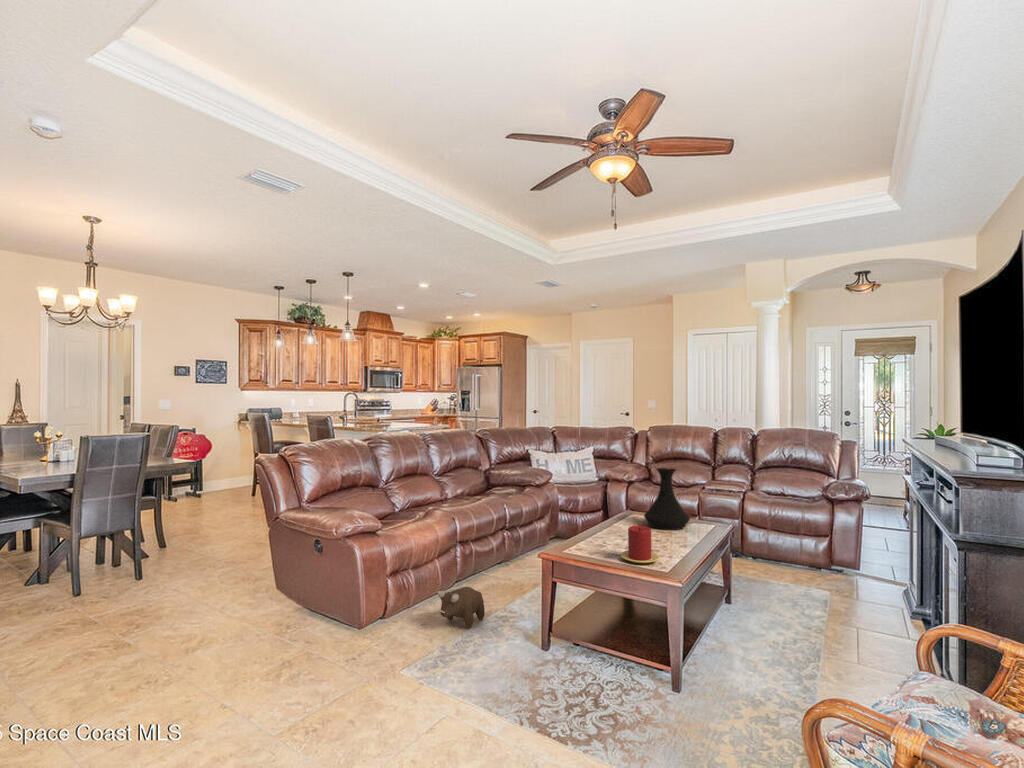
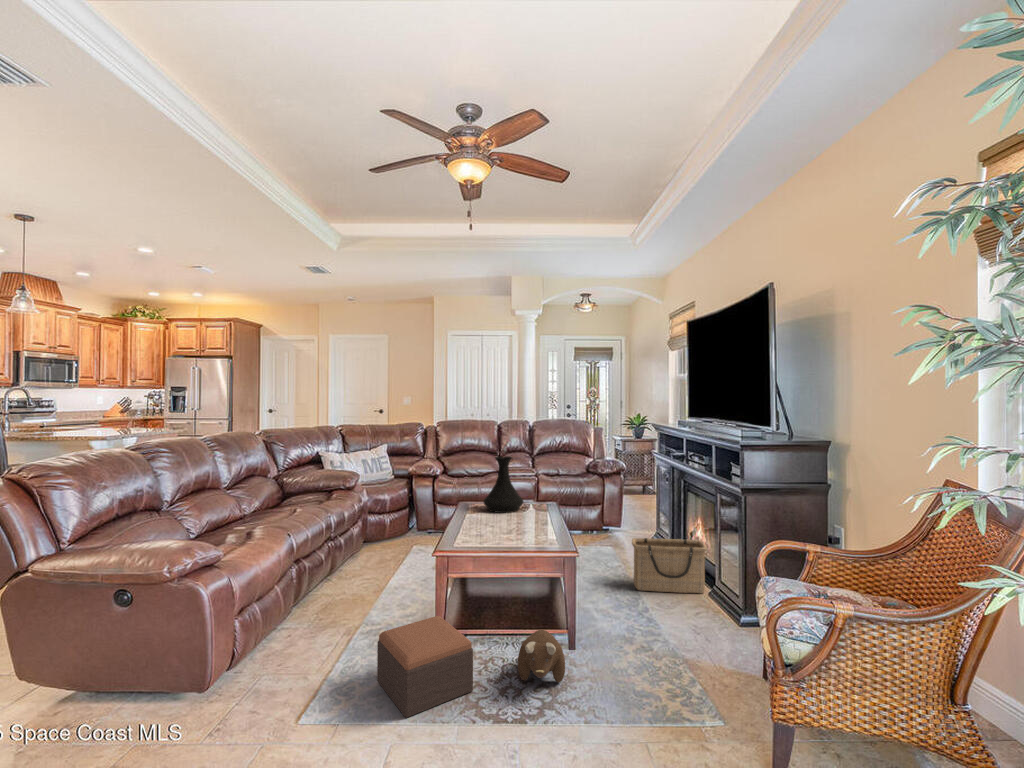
candle: present [621,526,659,563] -> none [505,509,540,543]
basket: none [817,586,935,682] -> present [632,538,707,593]
plush toy: present [437,587,485,628] -> present [518,630,565,683]
footstool: none [473,616,545,698] -> present [377,616,473,718]

